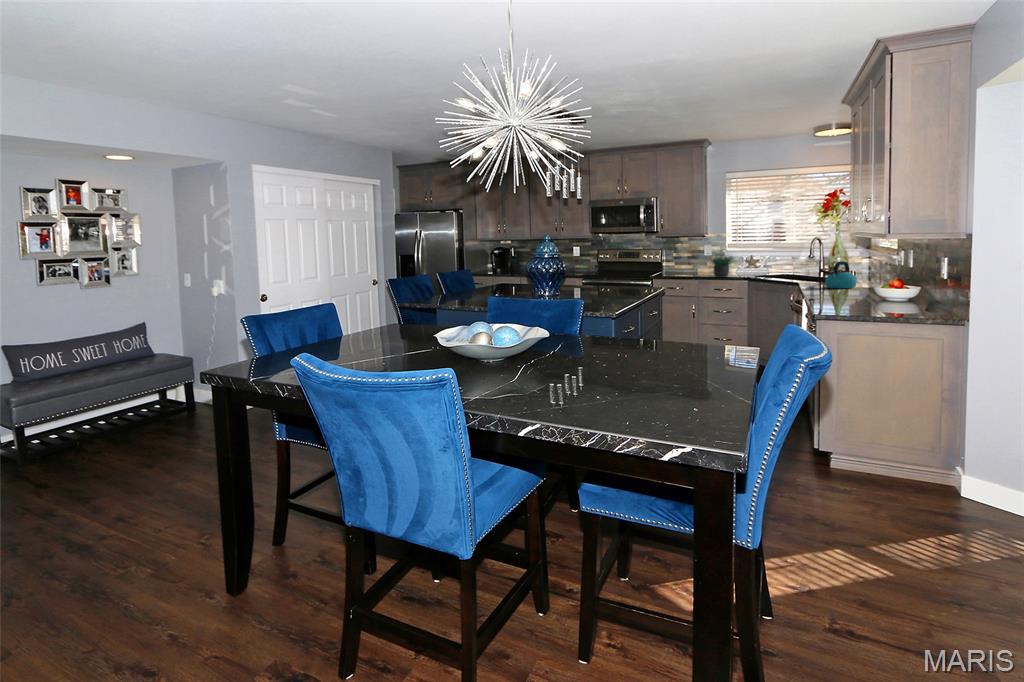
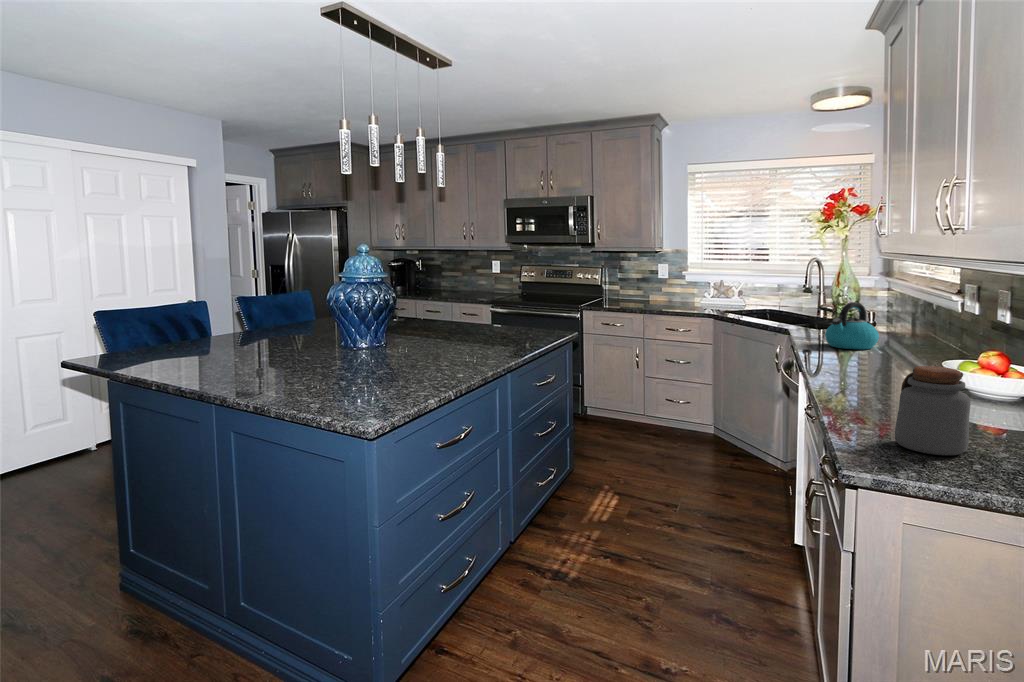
potted plant: present [710,254,733,278] -> none [651,262,701,311]
jar: none [854,277,884,311] -> present [894,366,971,455]

